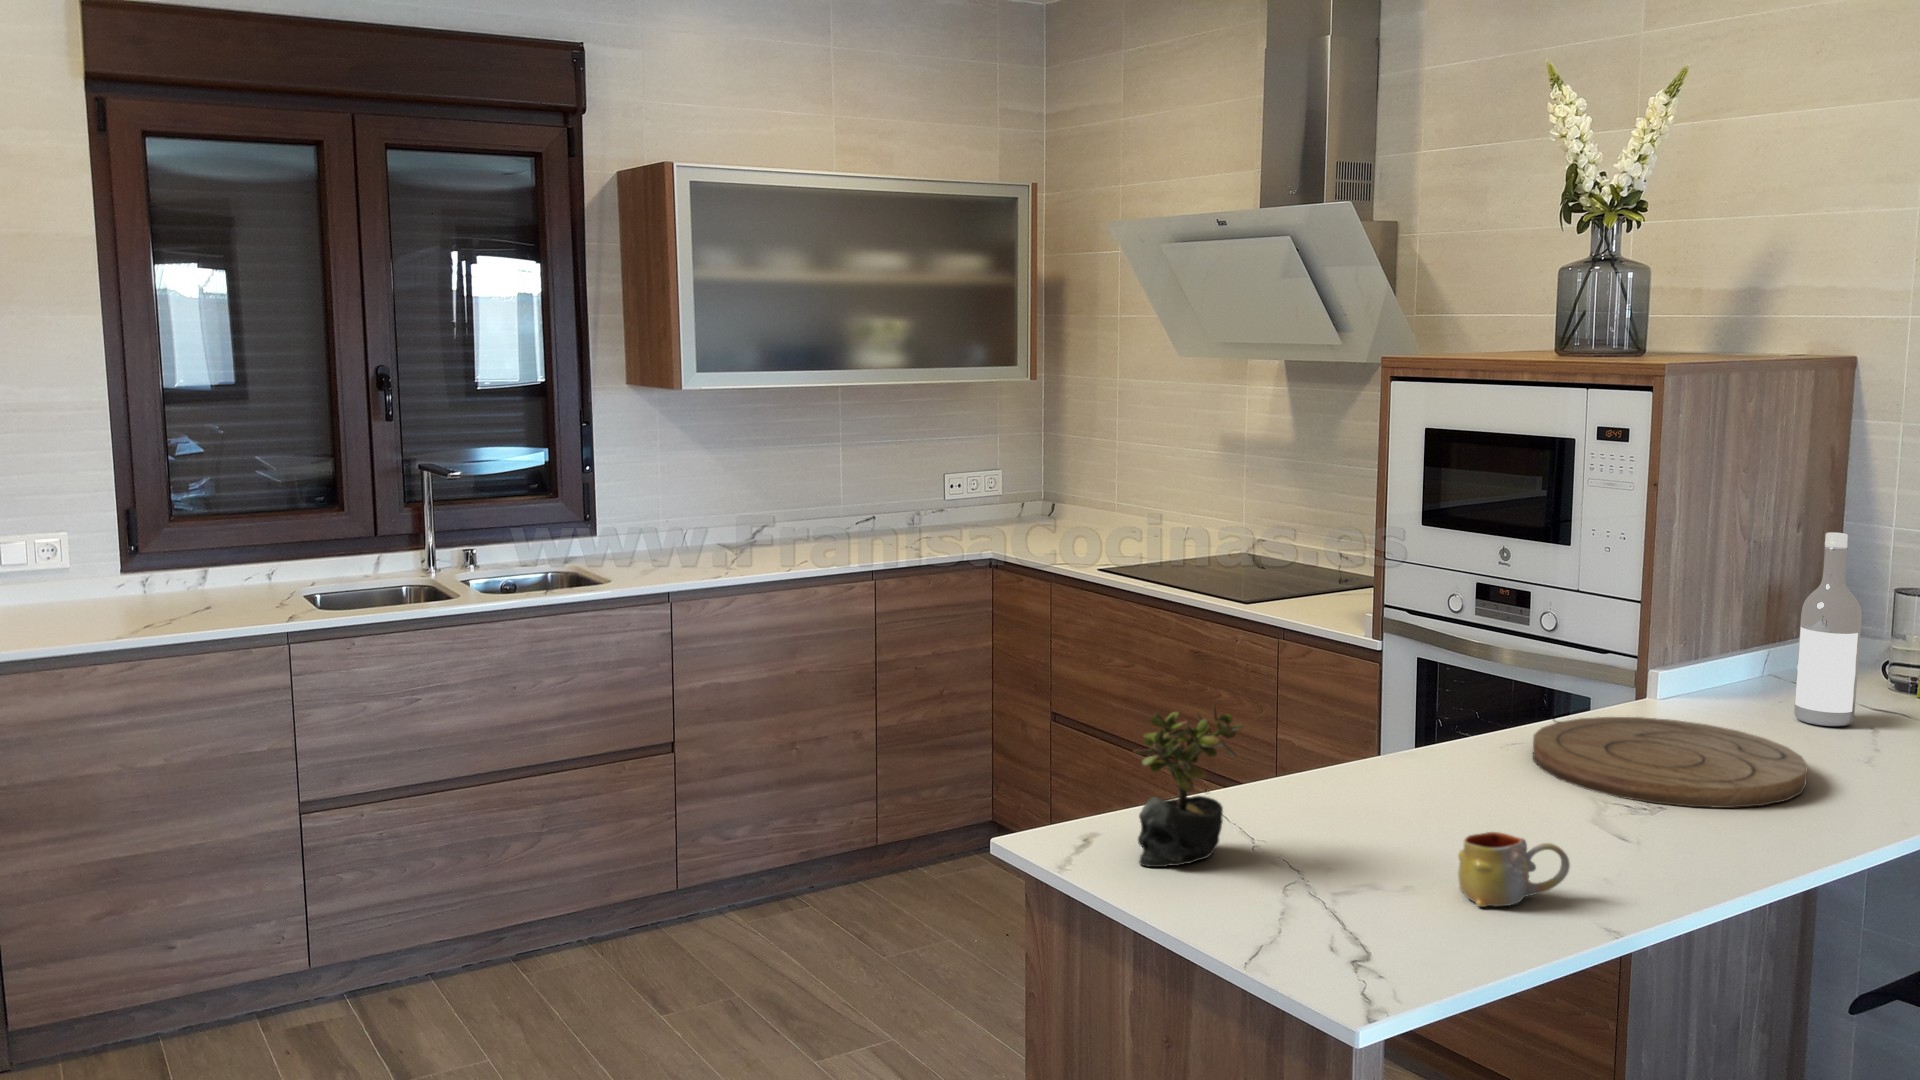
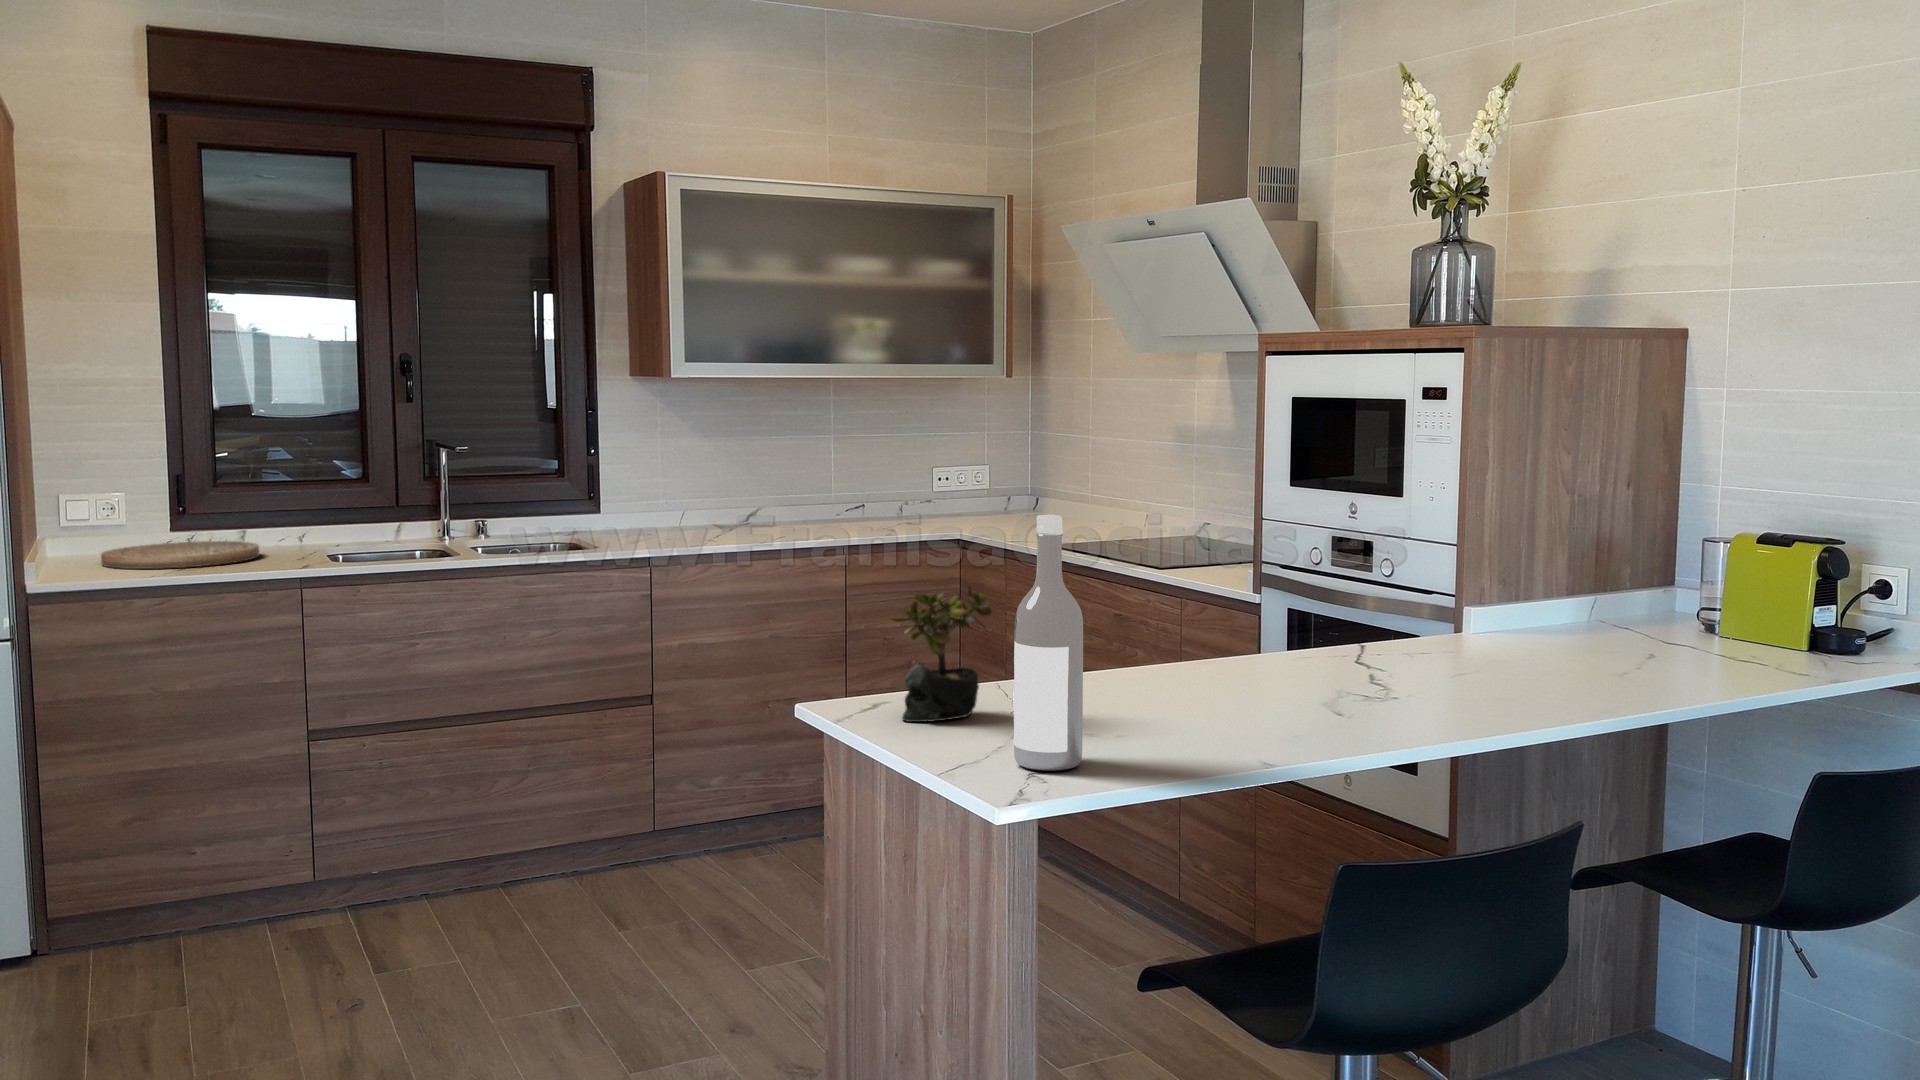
wine bottle: present [1794,532,1861,726] -> present [1013,515,1083,771]
cutting board: present [1533,717,1807,808] -> present [101,541,259,569]
mug: present [1458,832,1570,907] -> none [1157,691,1253,751]

